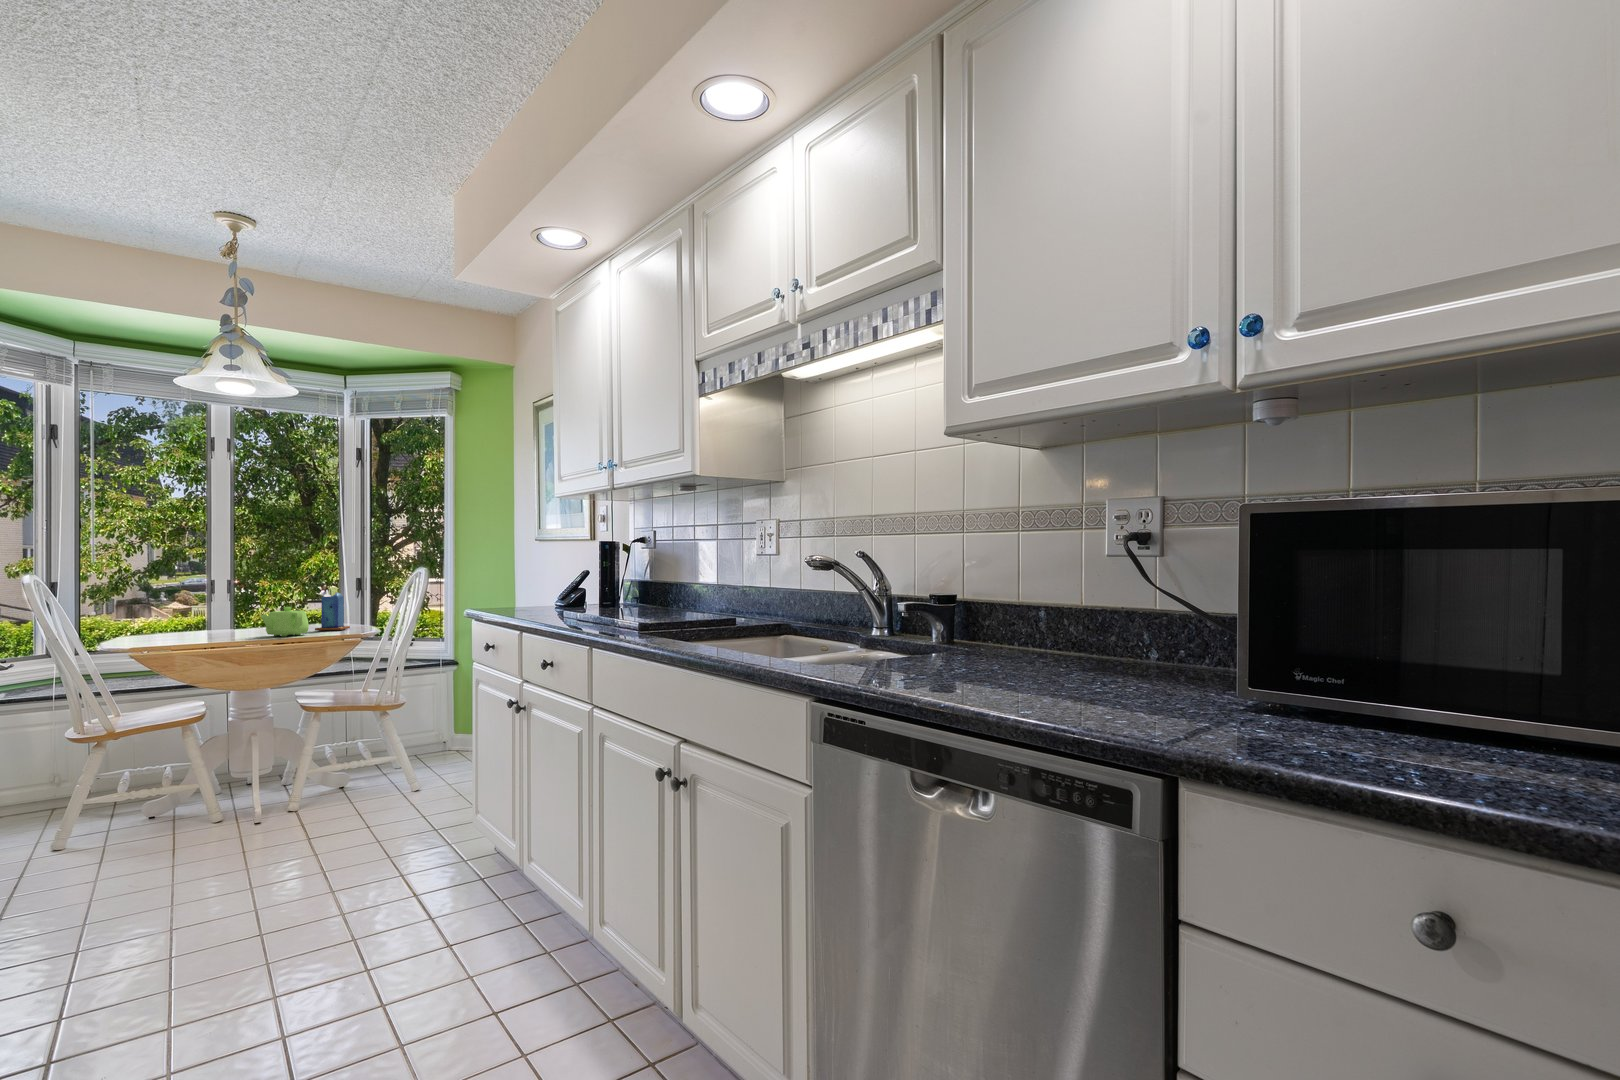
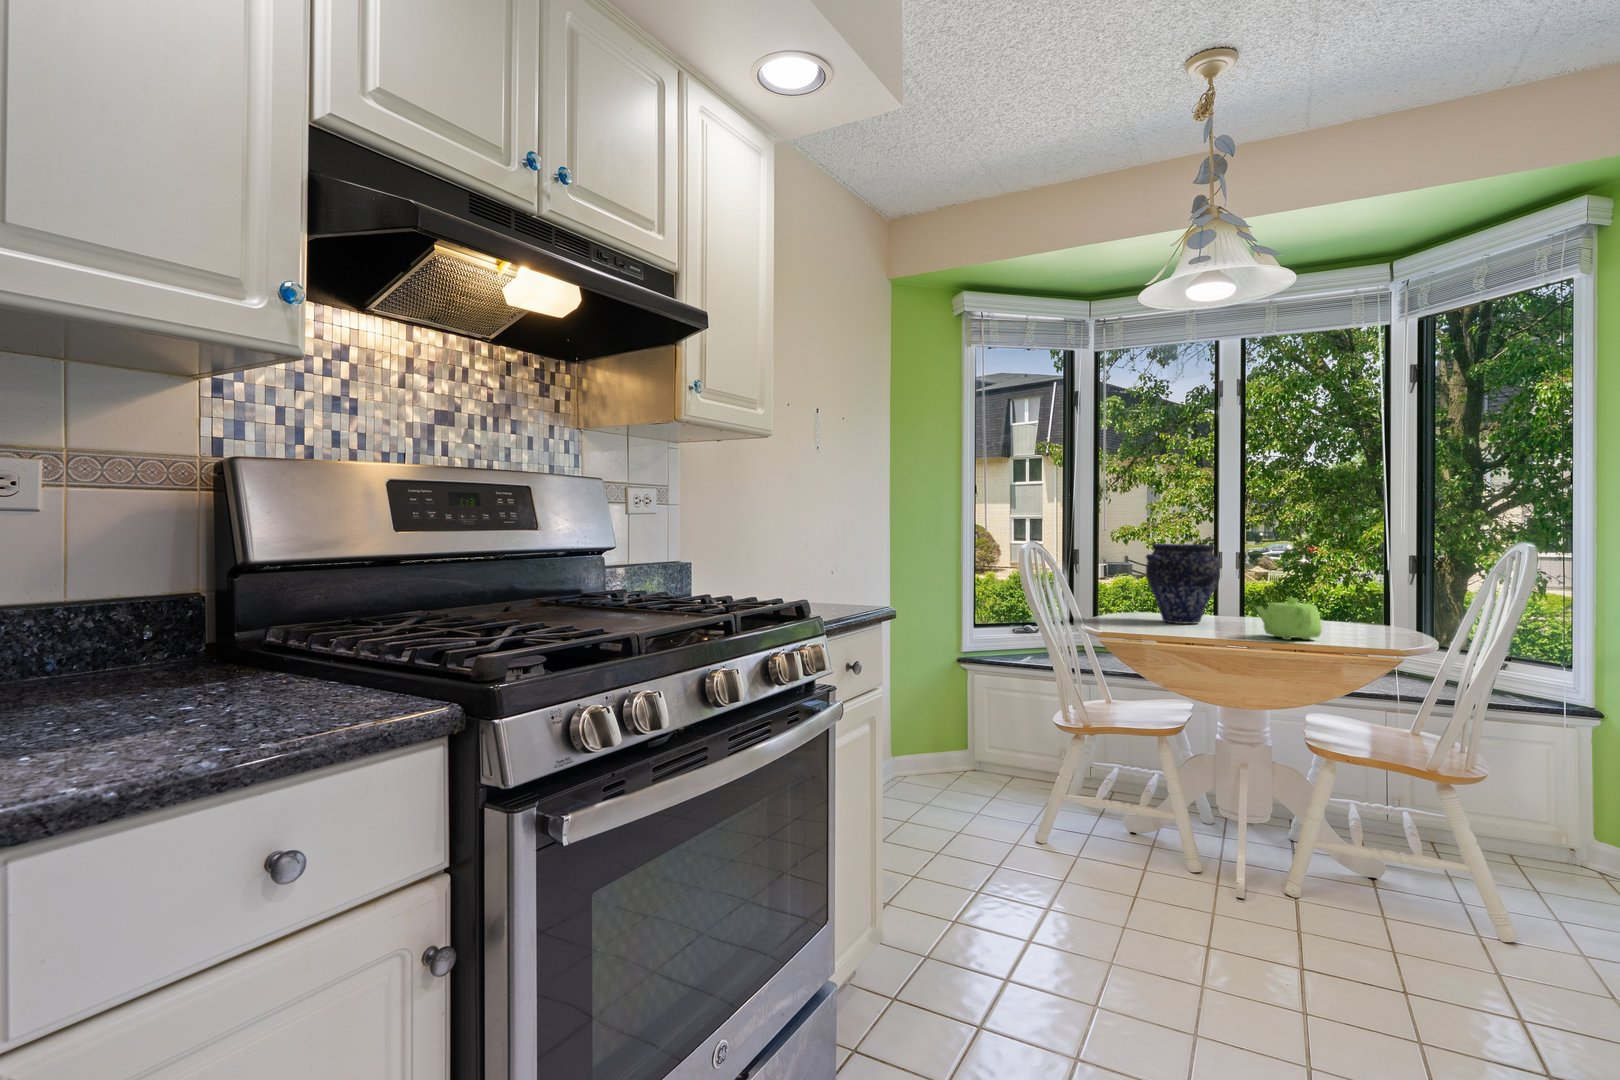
vase: none [153,572,223,637] -> present [1146,544,1220,624]
candle: present [315,590,350,631] -> none [1335,575,1390,638]

